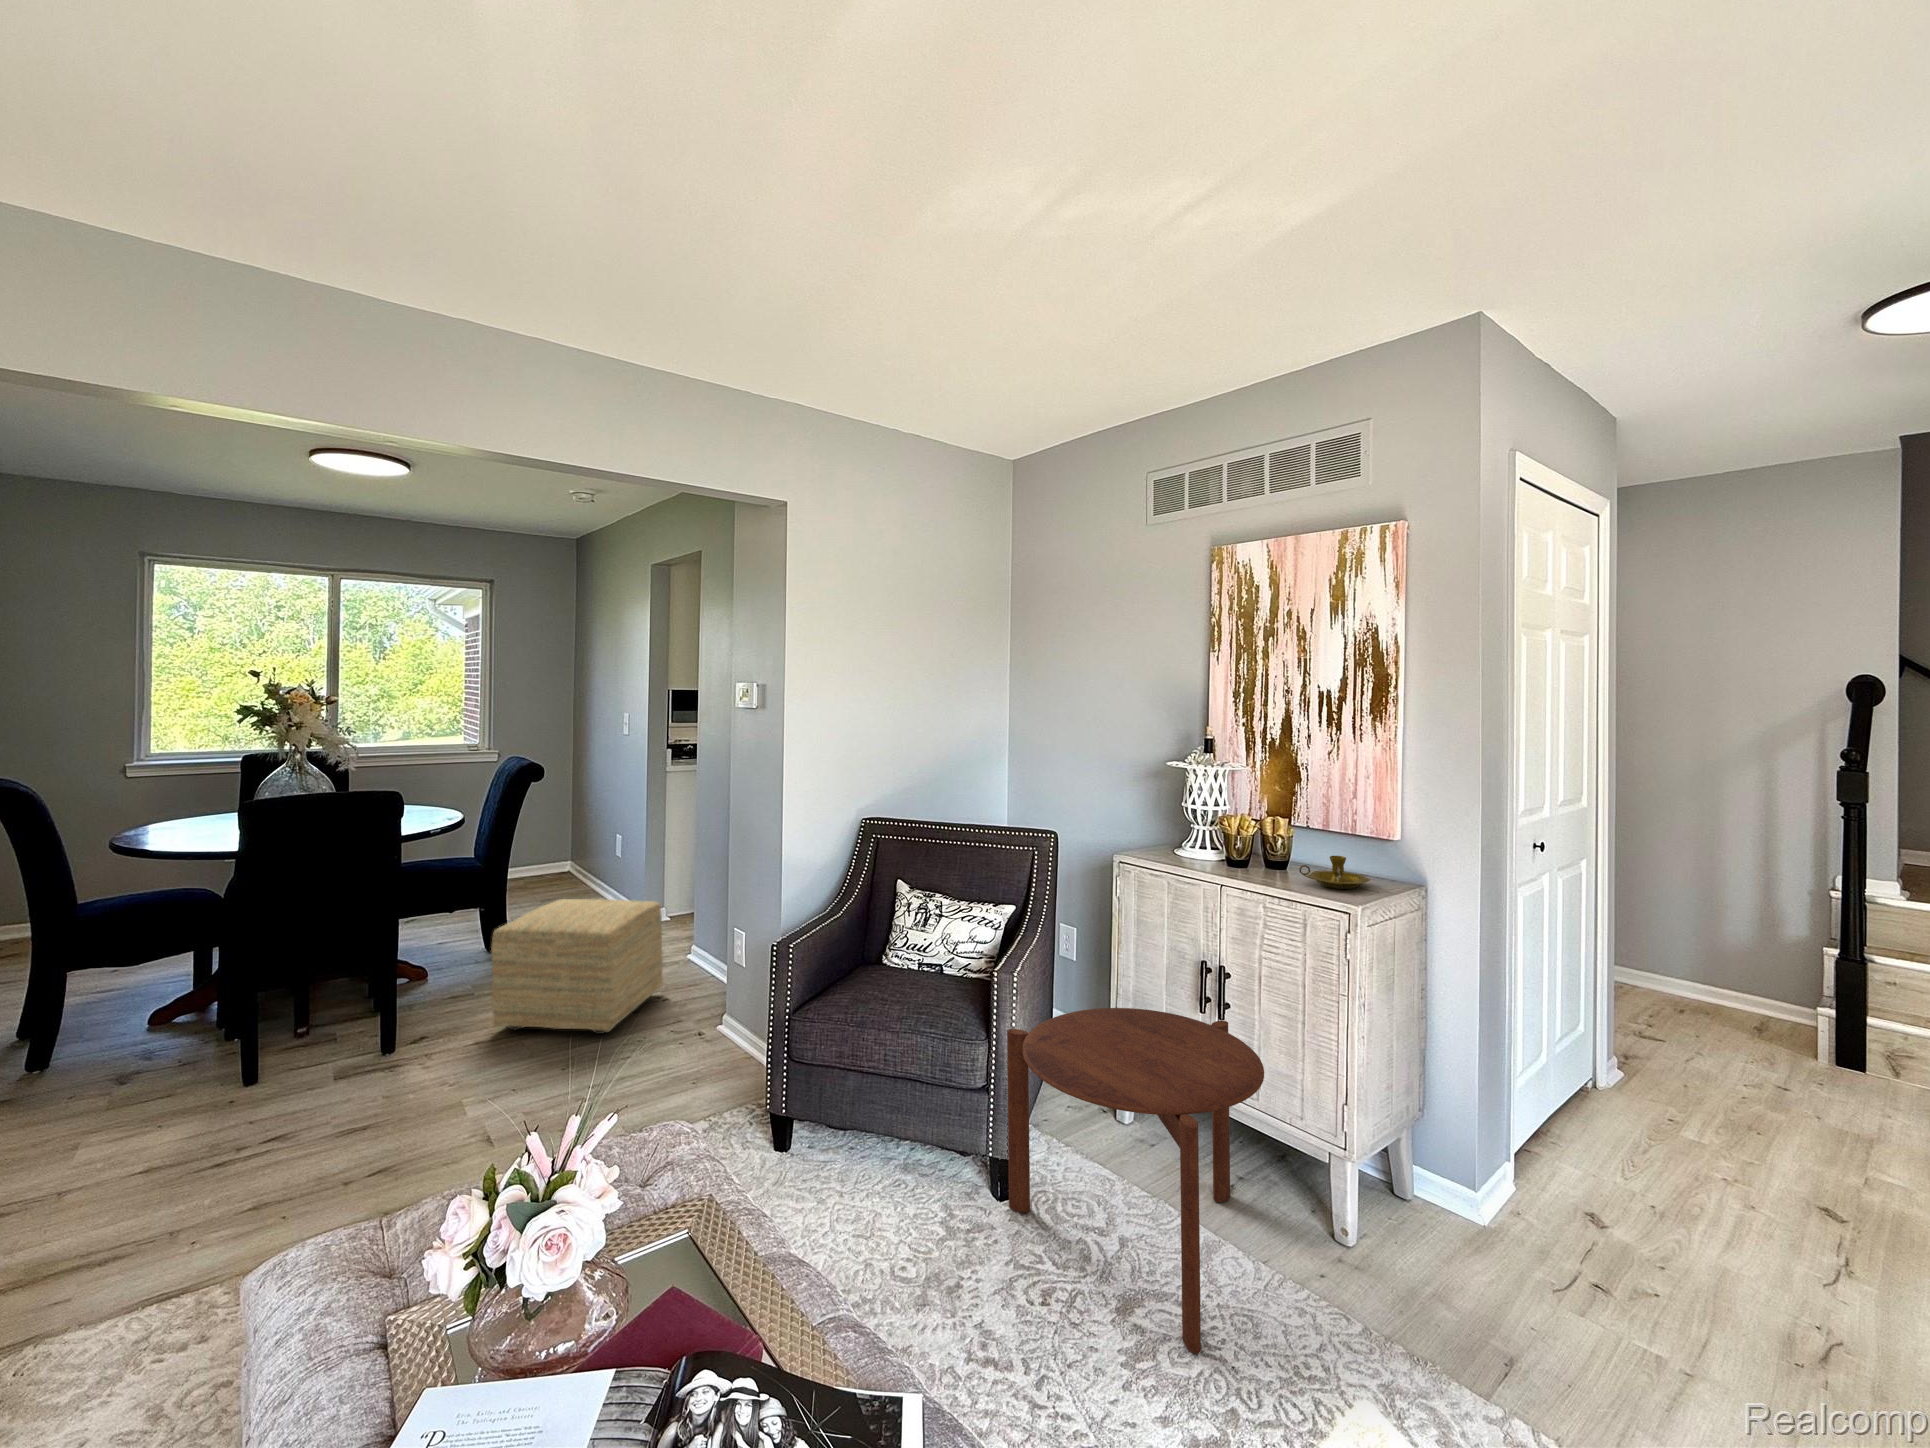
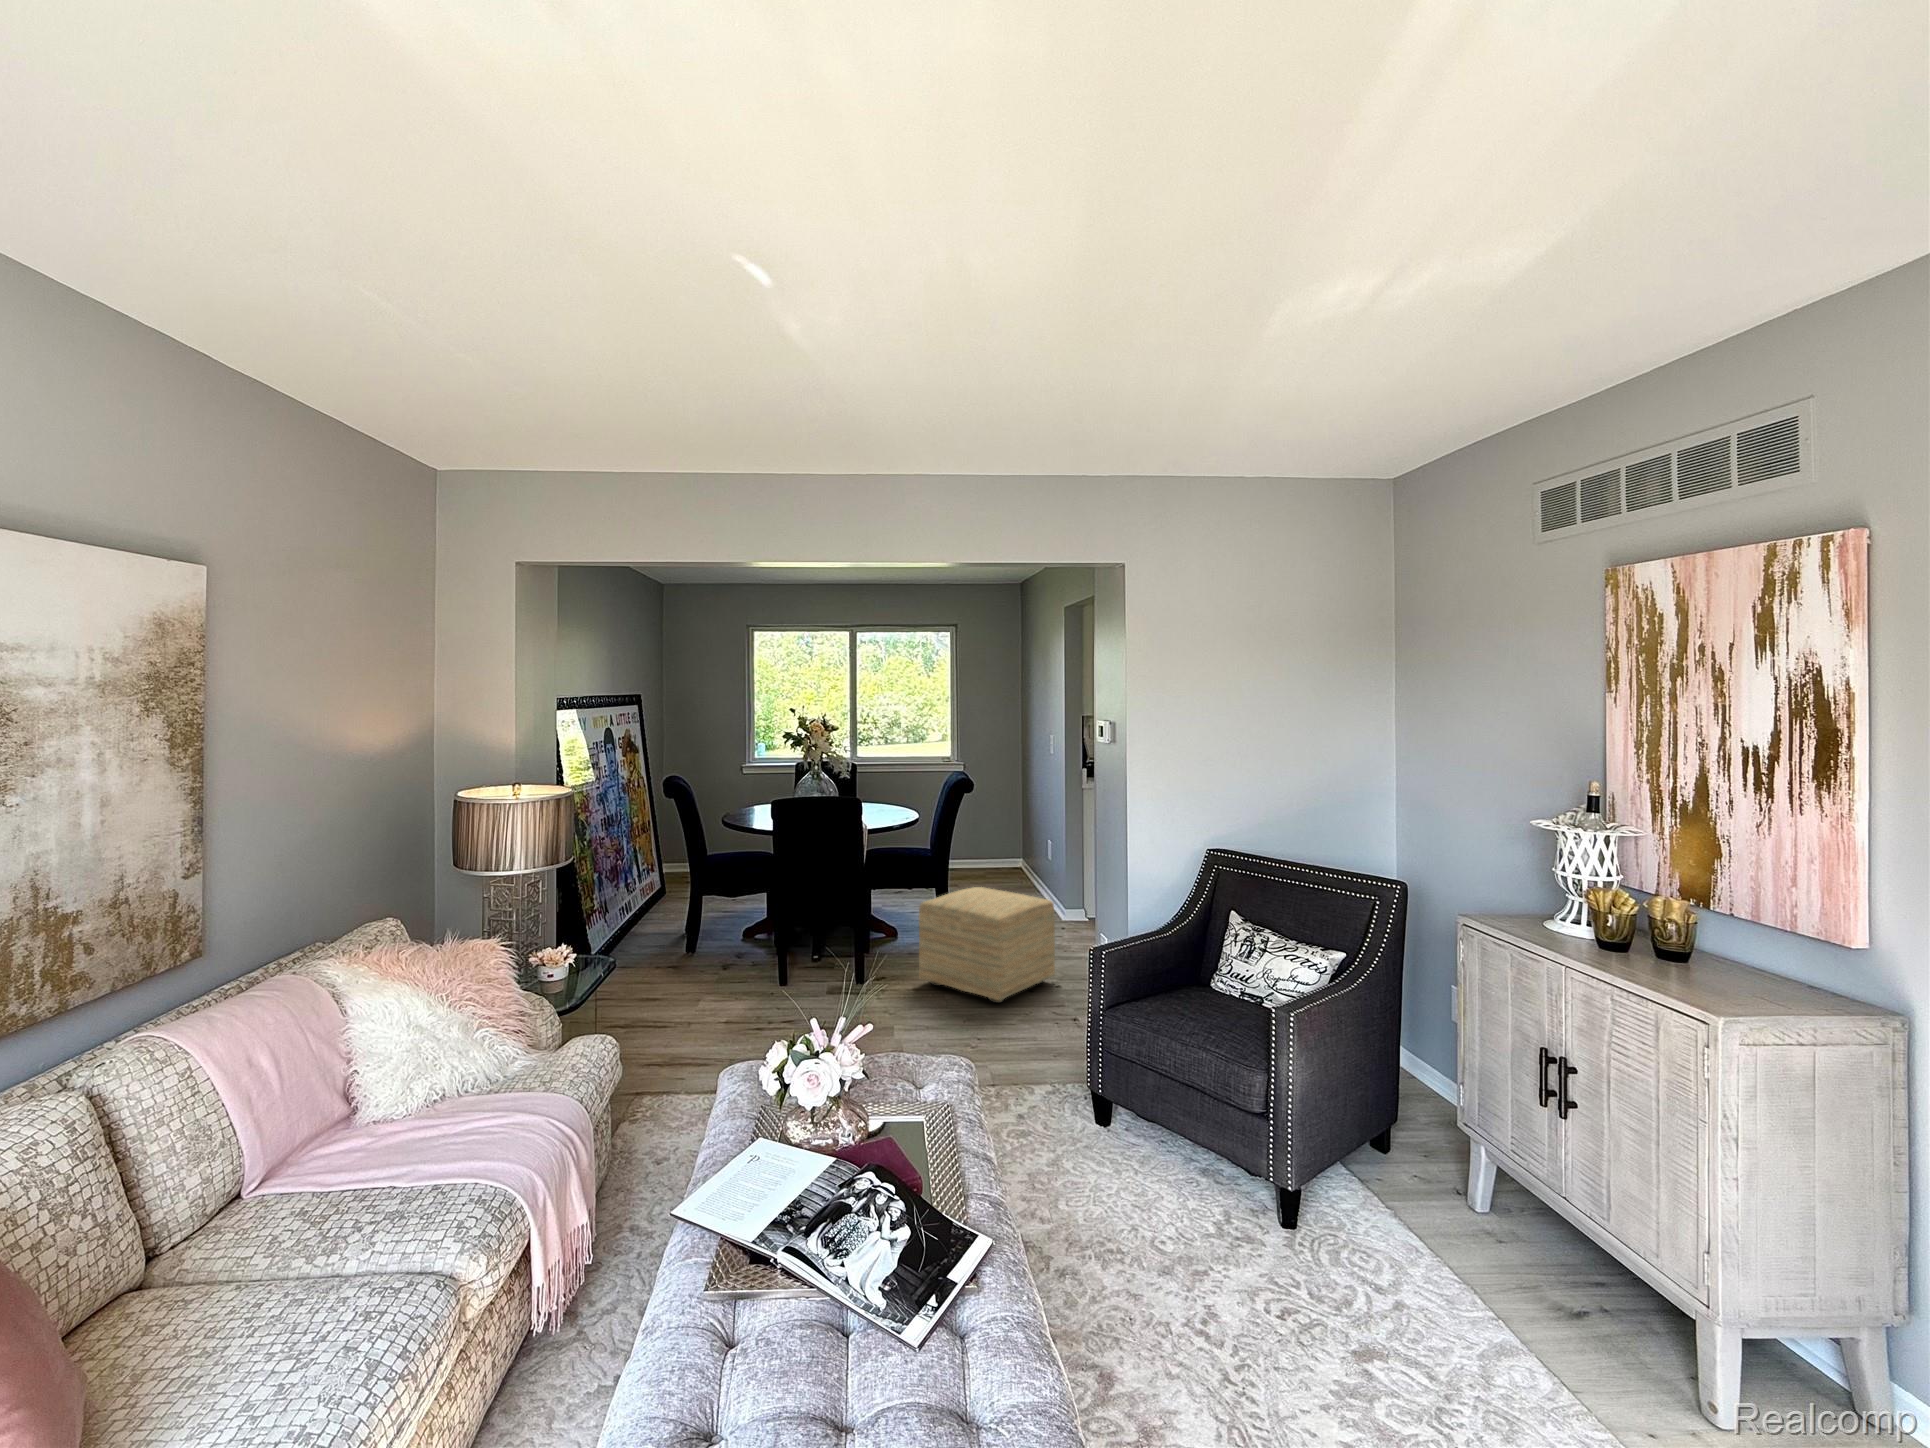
candlestick: present [1299,856,1370,889] -> none [1674,950,1785,994]
side table: present [1007,1008,1264,1354] -> none [1285,1063,1565,1416]

